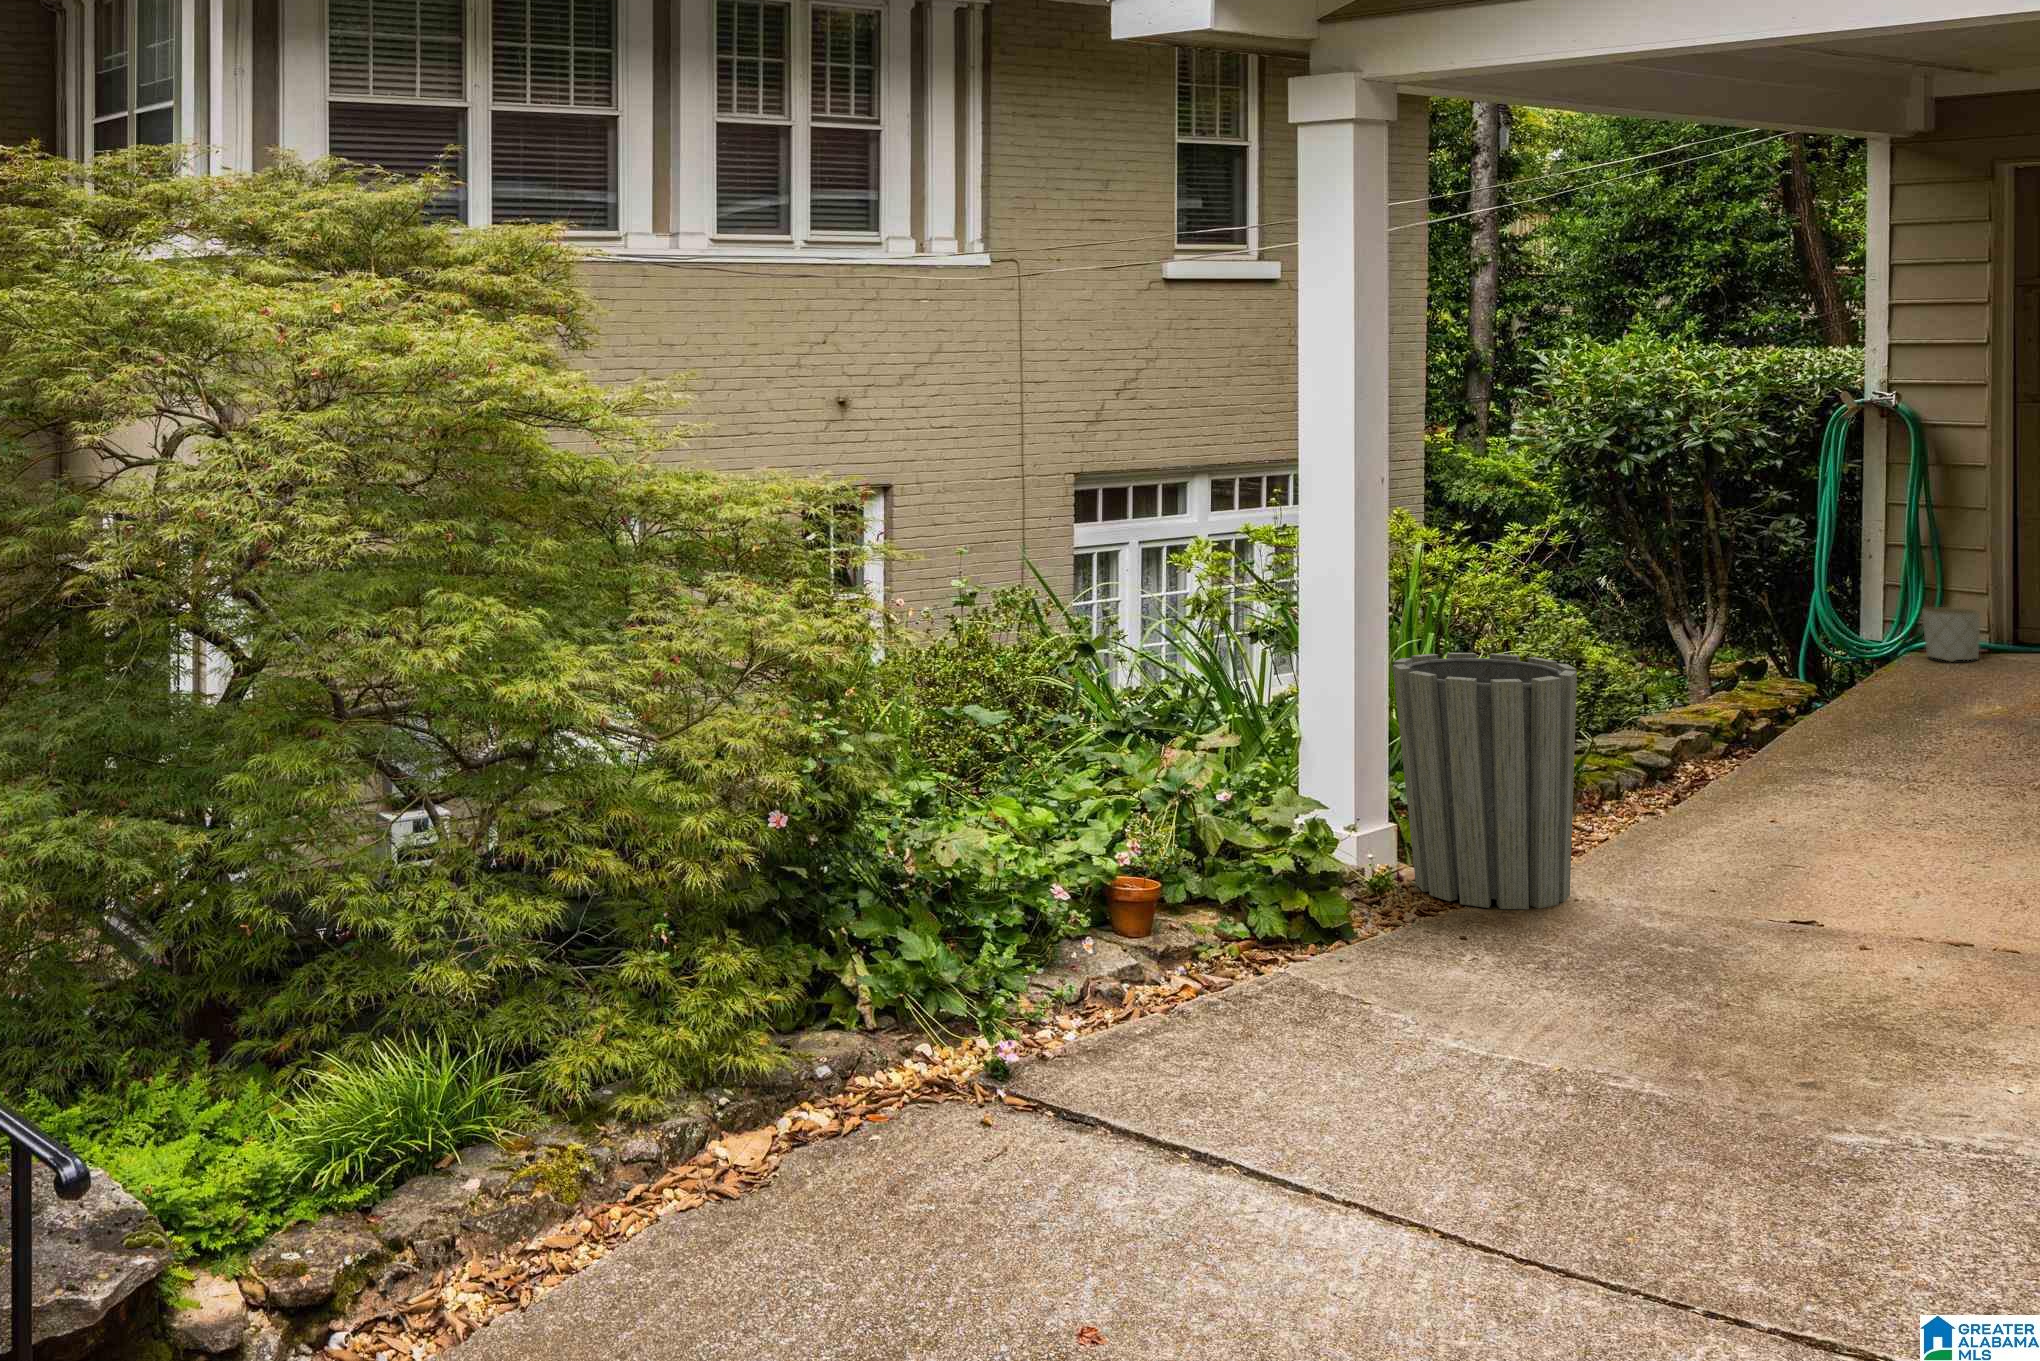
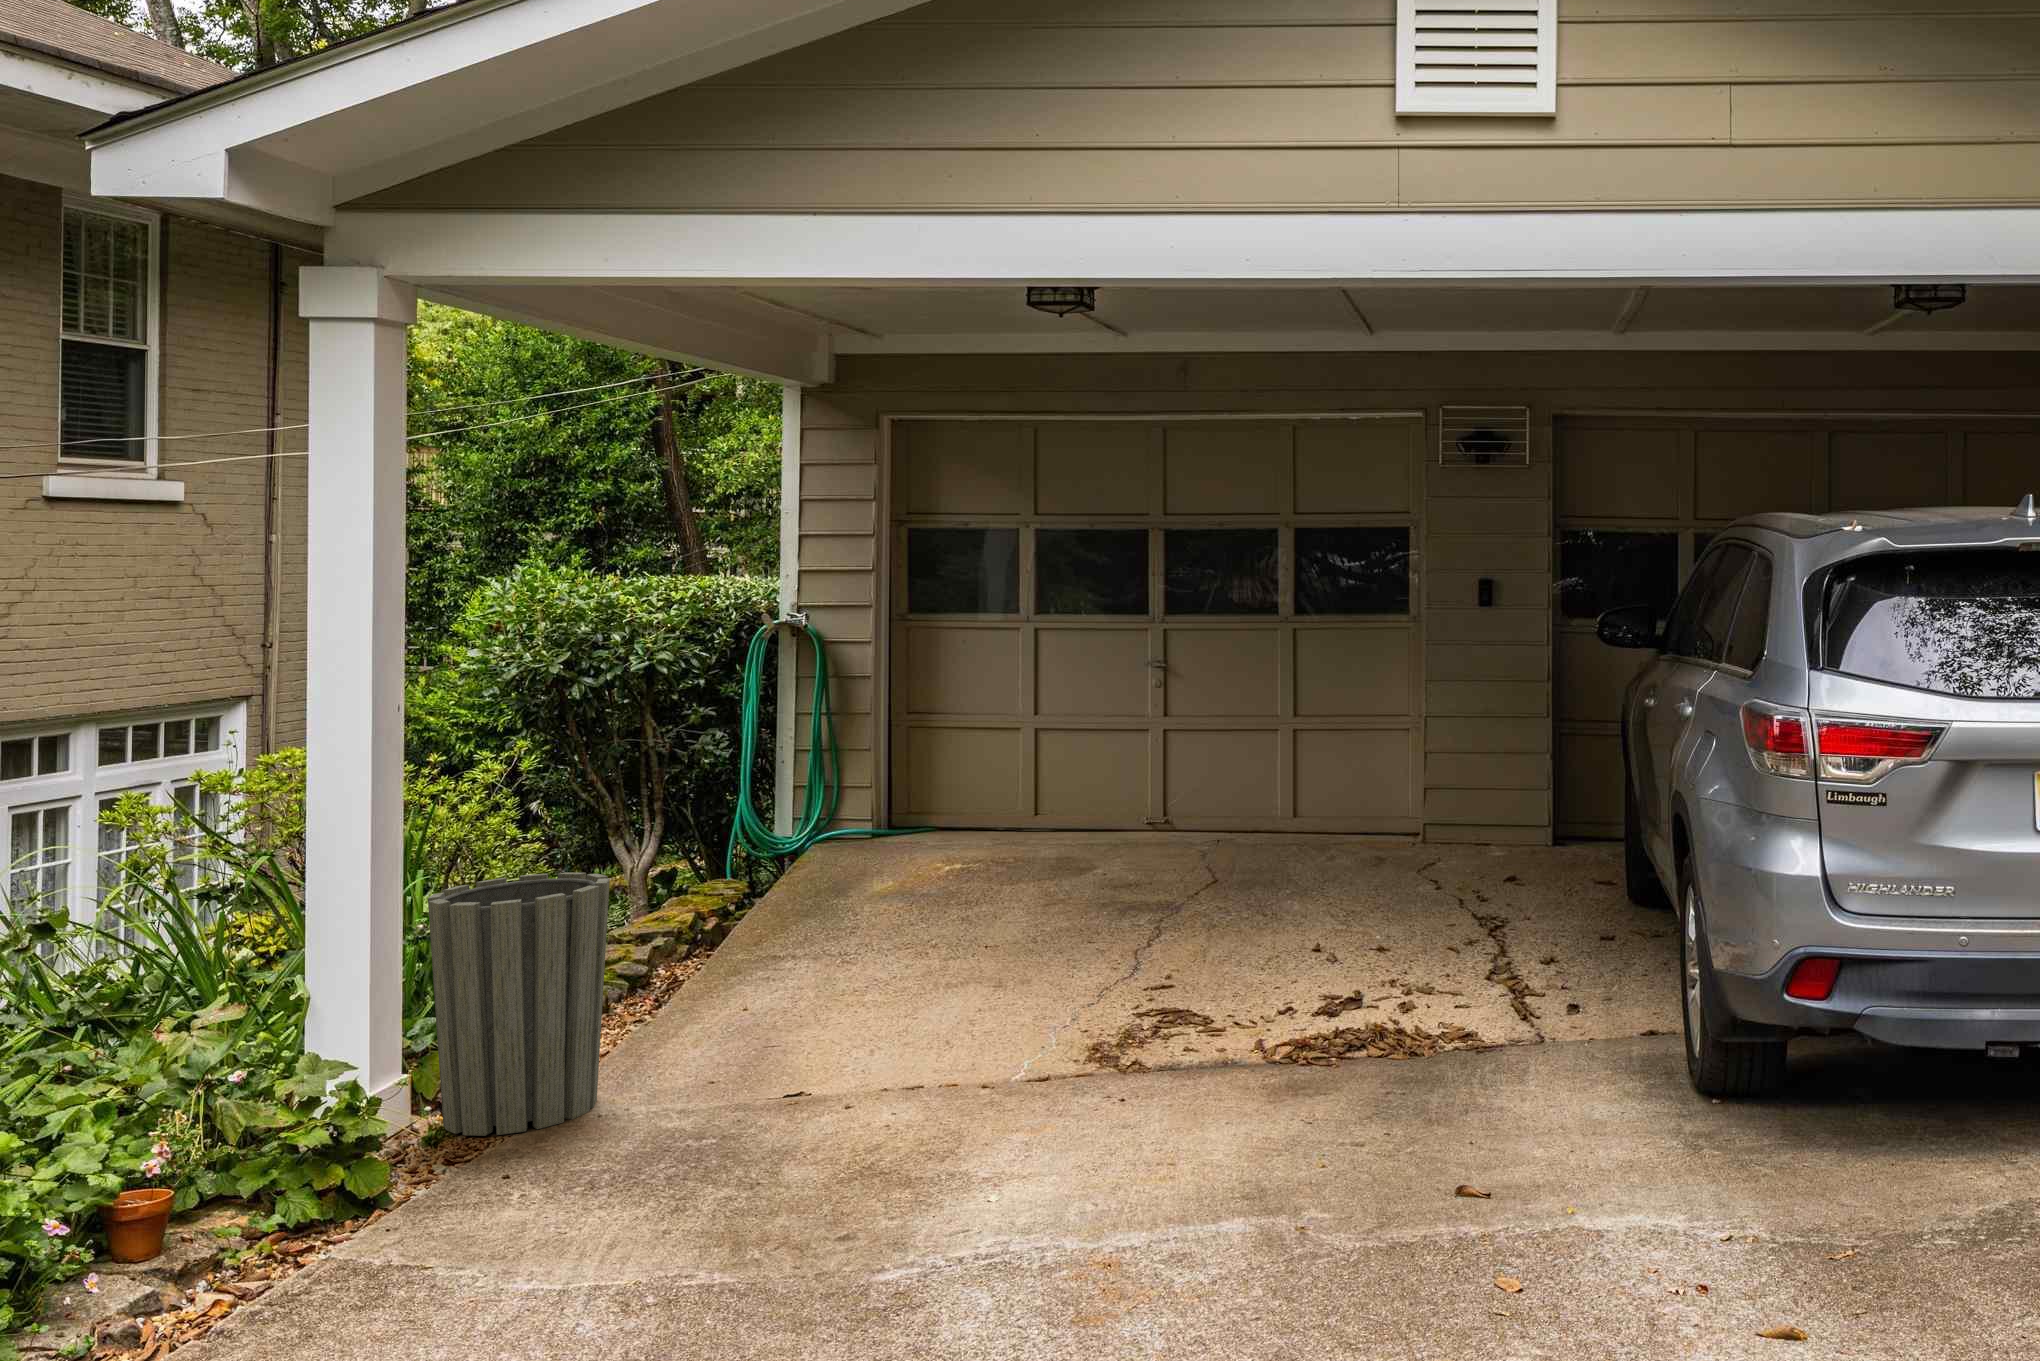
planter: present [1922,607,1980,662] -> none [823,790,865,838]

